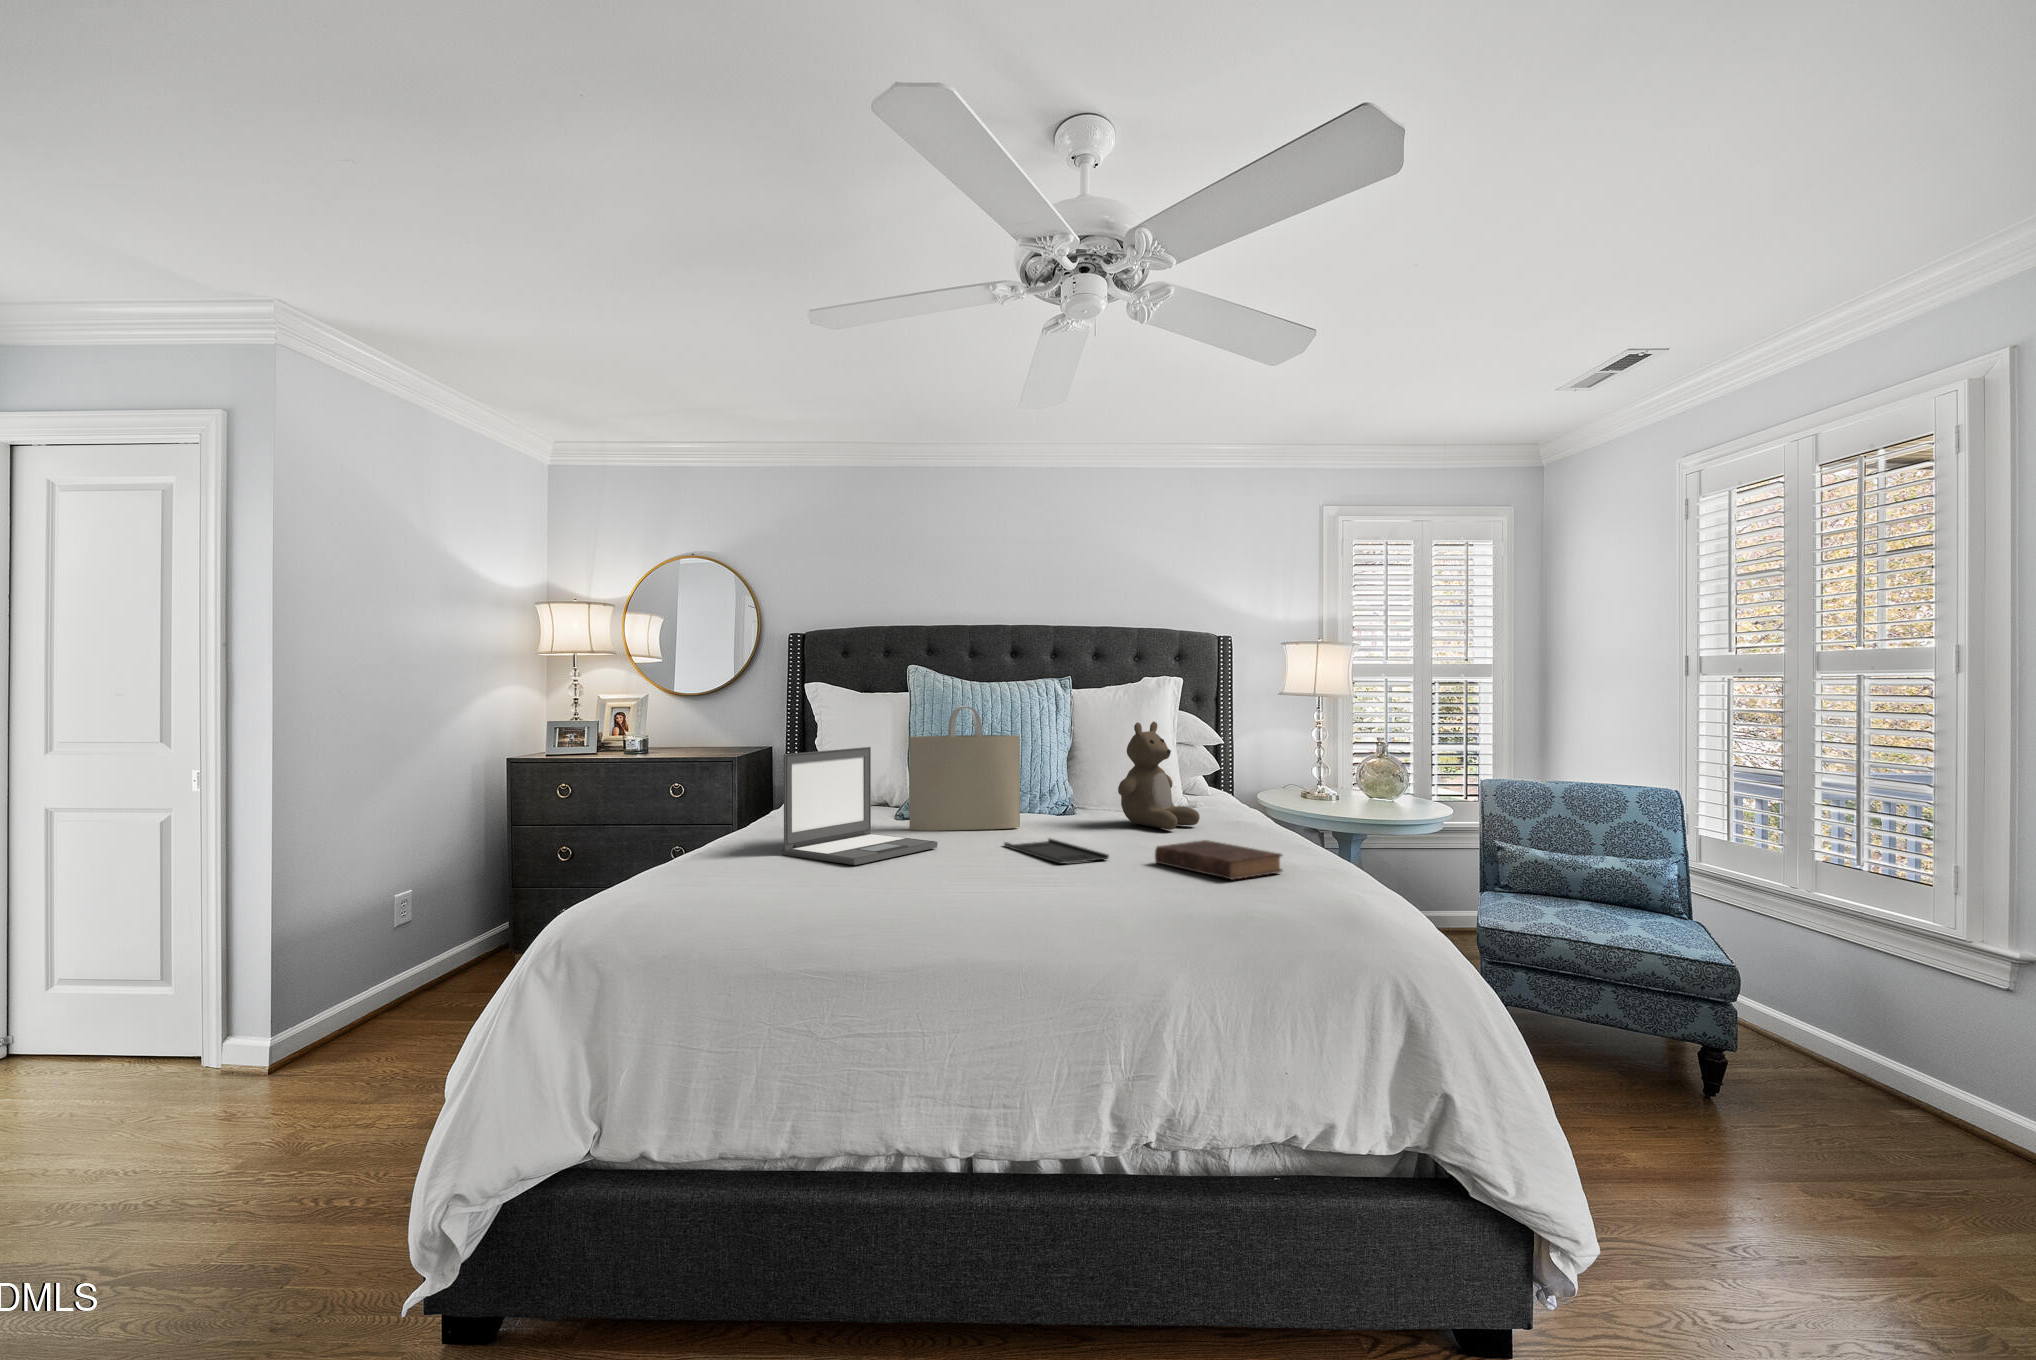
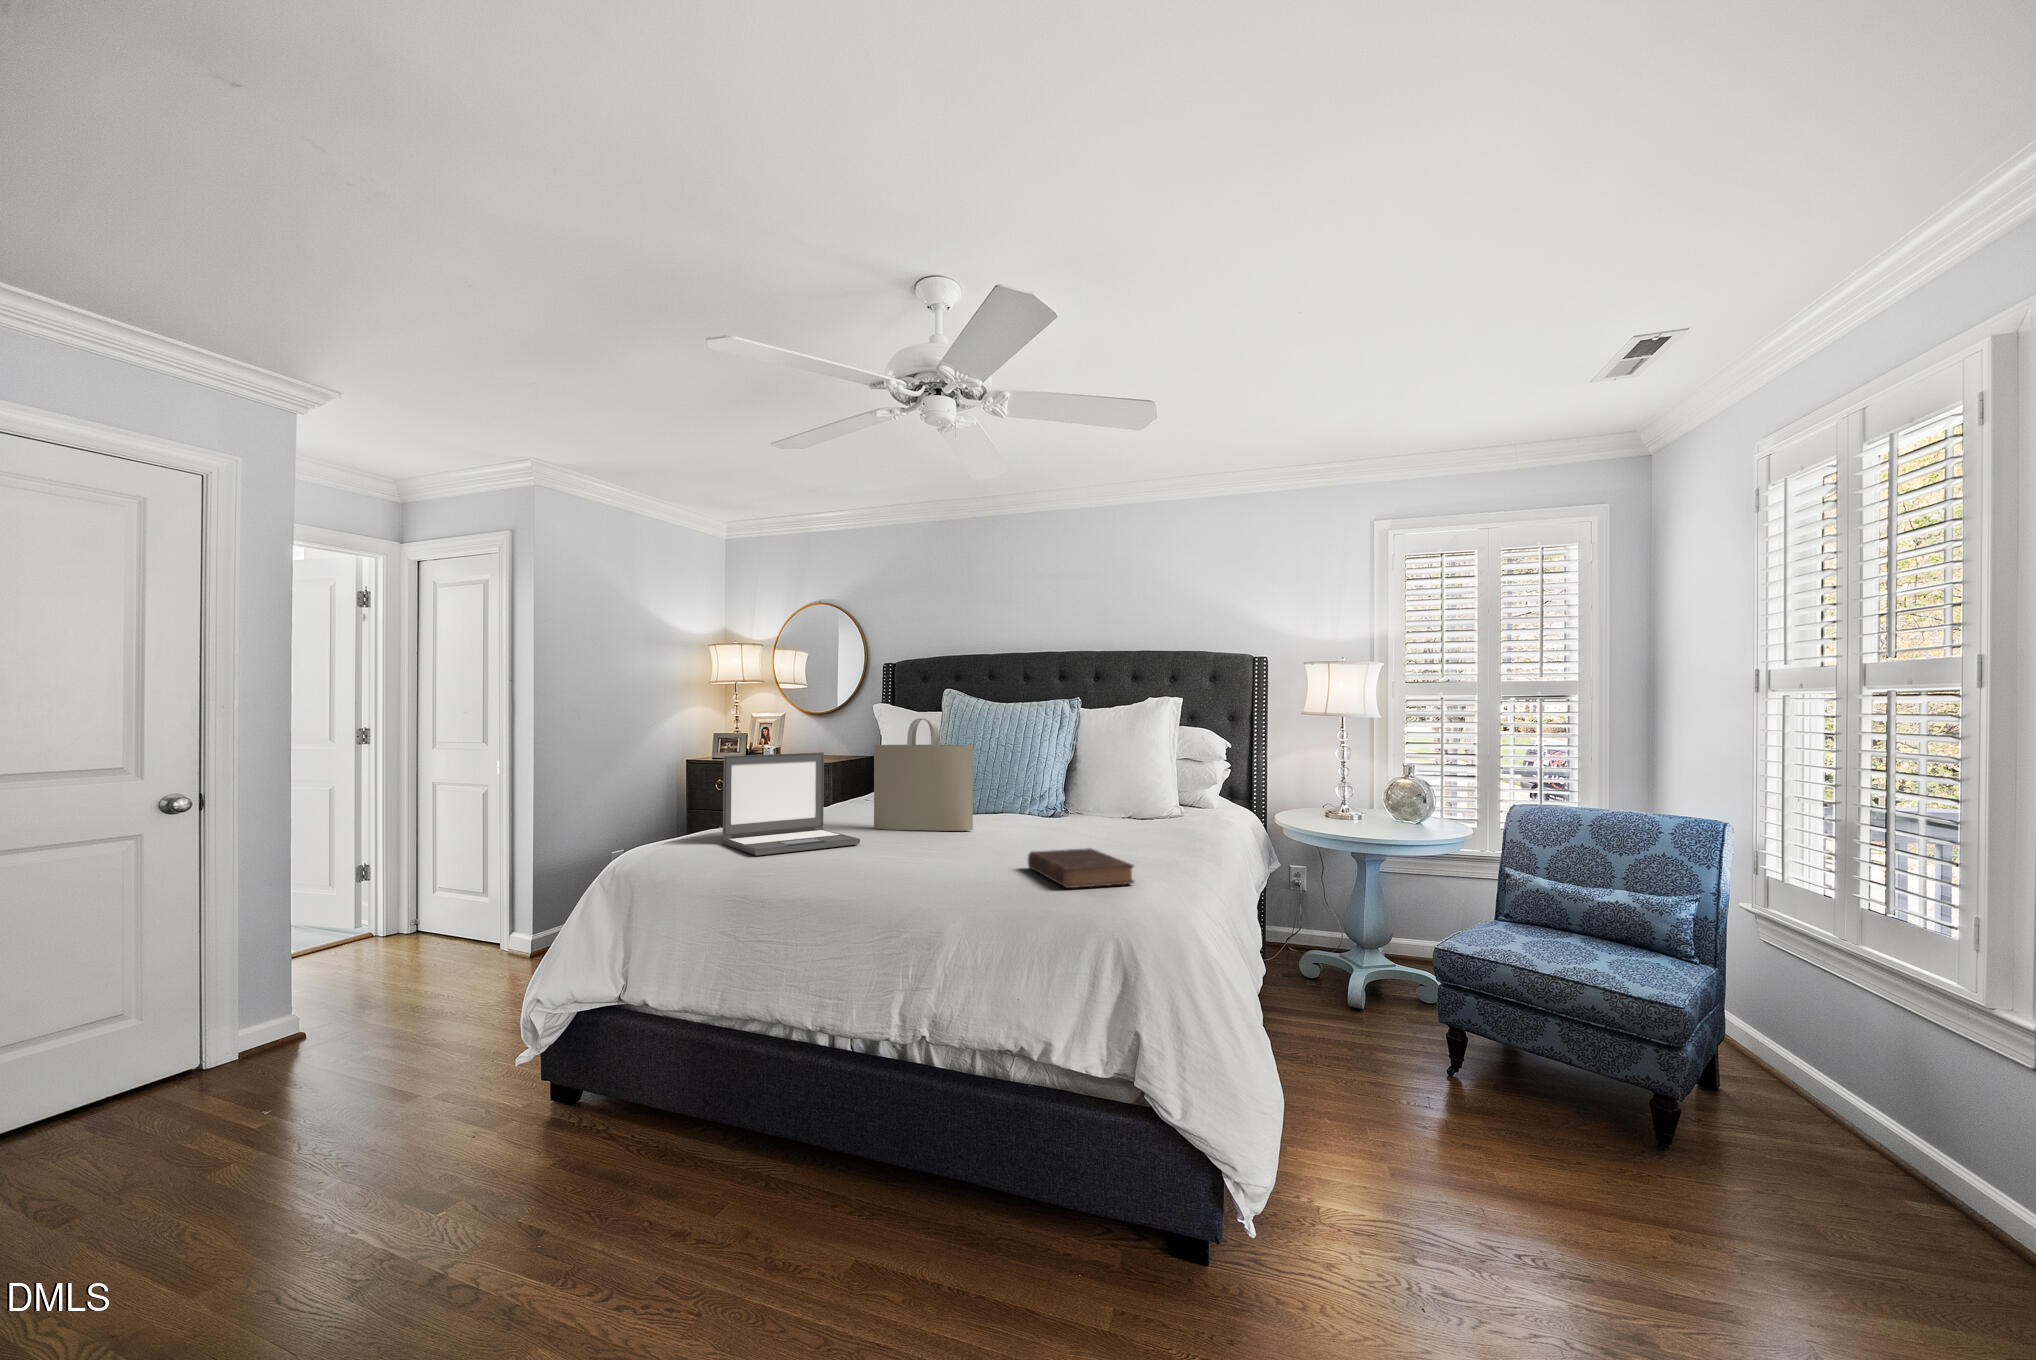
teddy bear: present [1118,722,1200,830] -> none [1064,735,1145,838]
tray: present [1004,838,1109,864] -> none [924,841,990,864]

